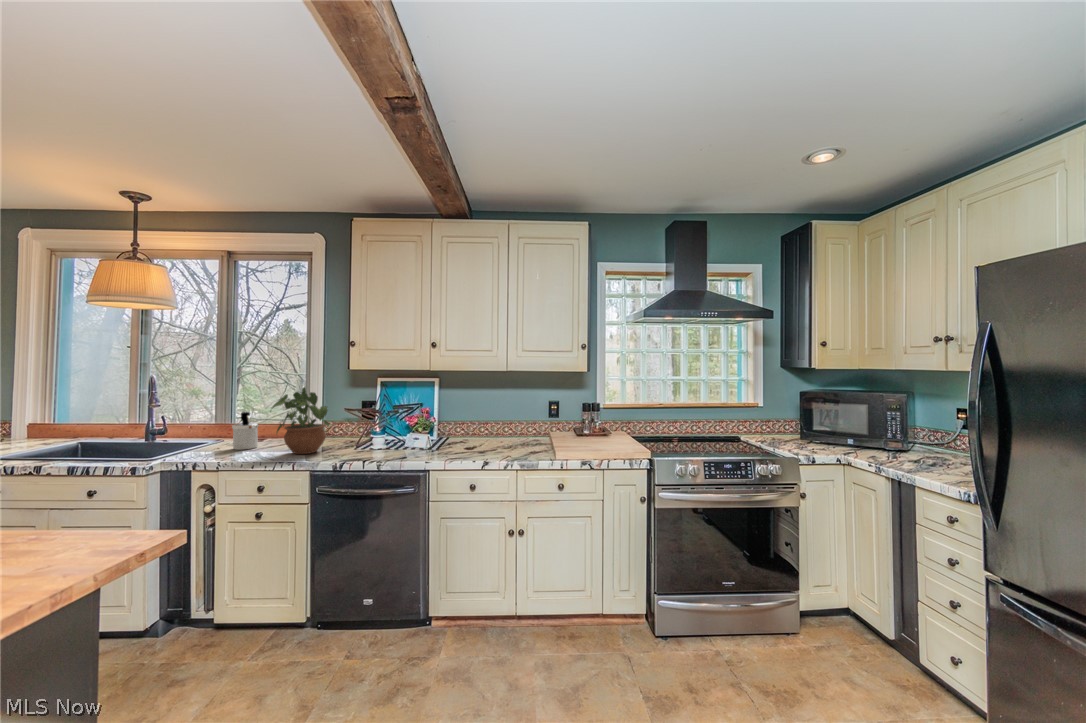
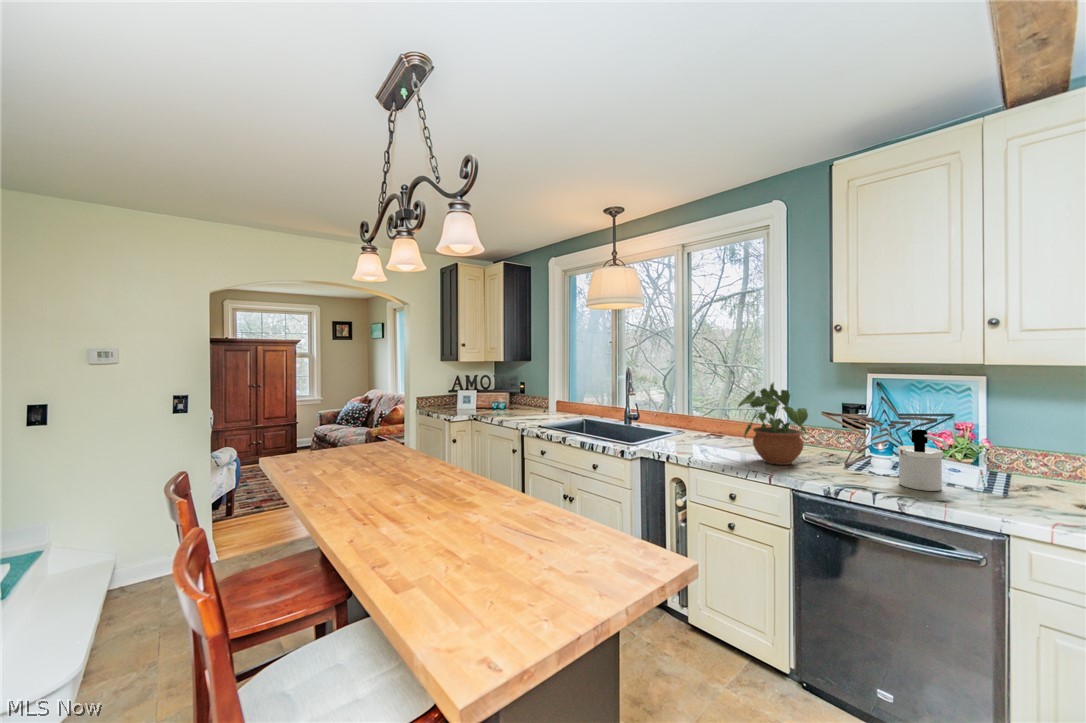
soap dispenser: present [232,412,259,450] -> present [897,429,949,491]

